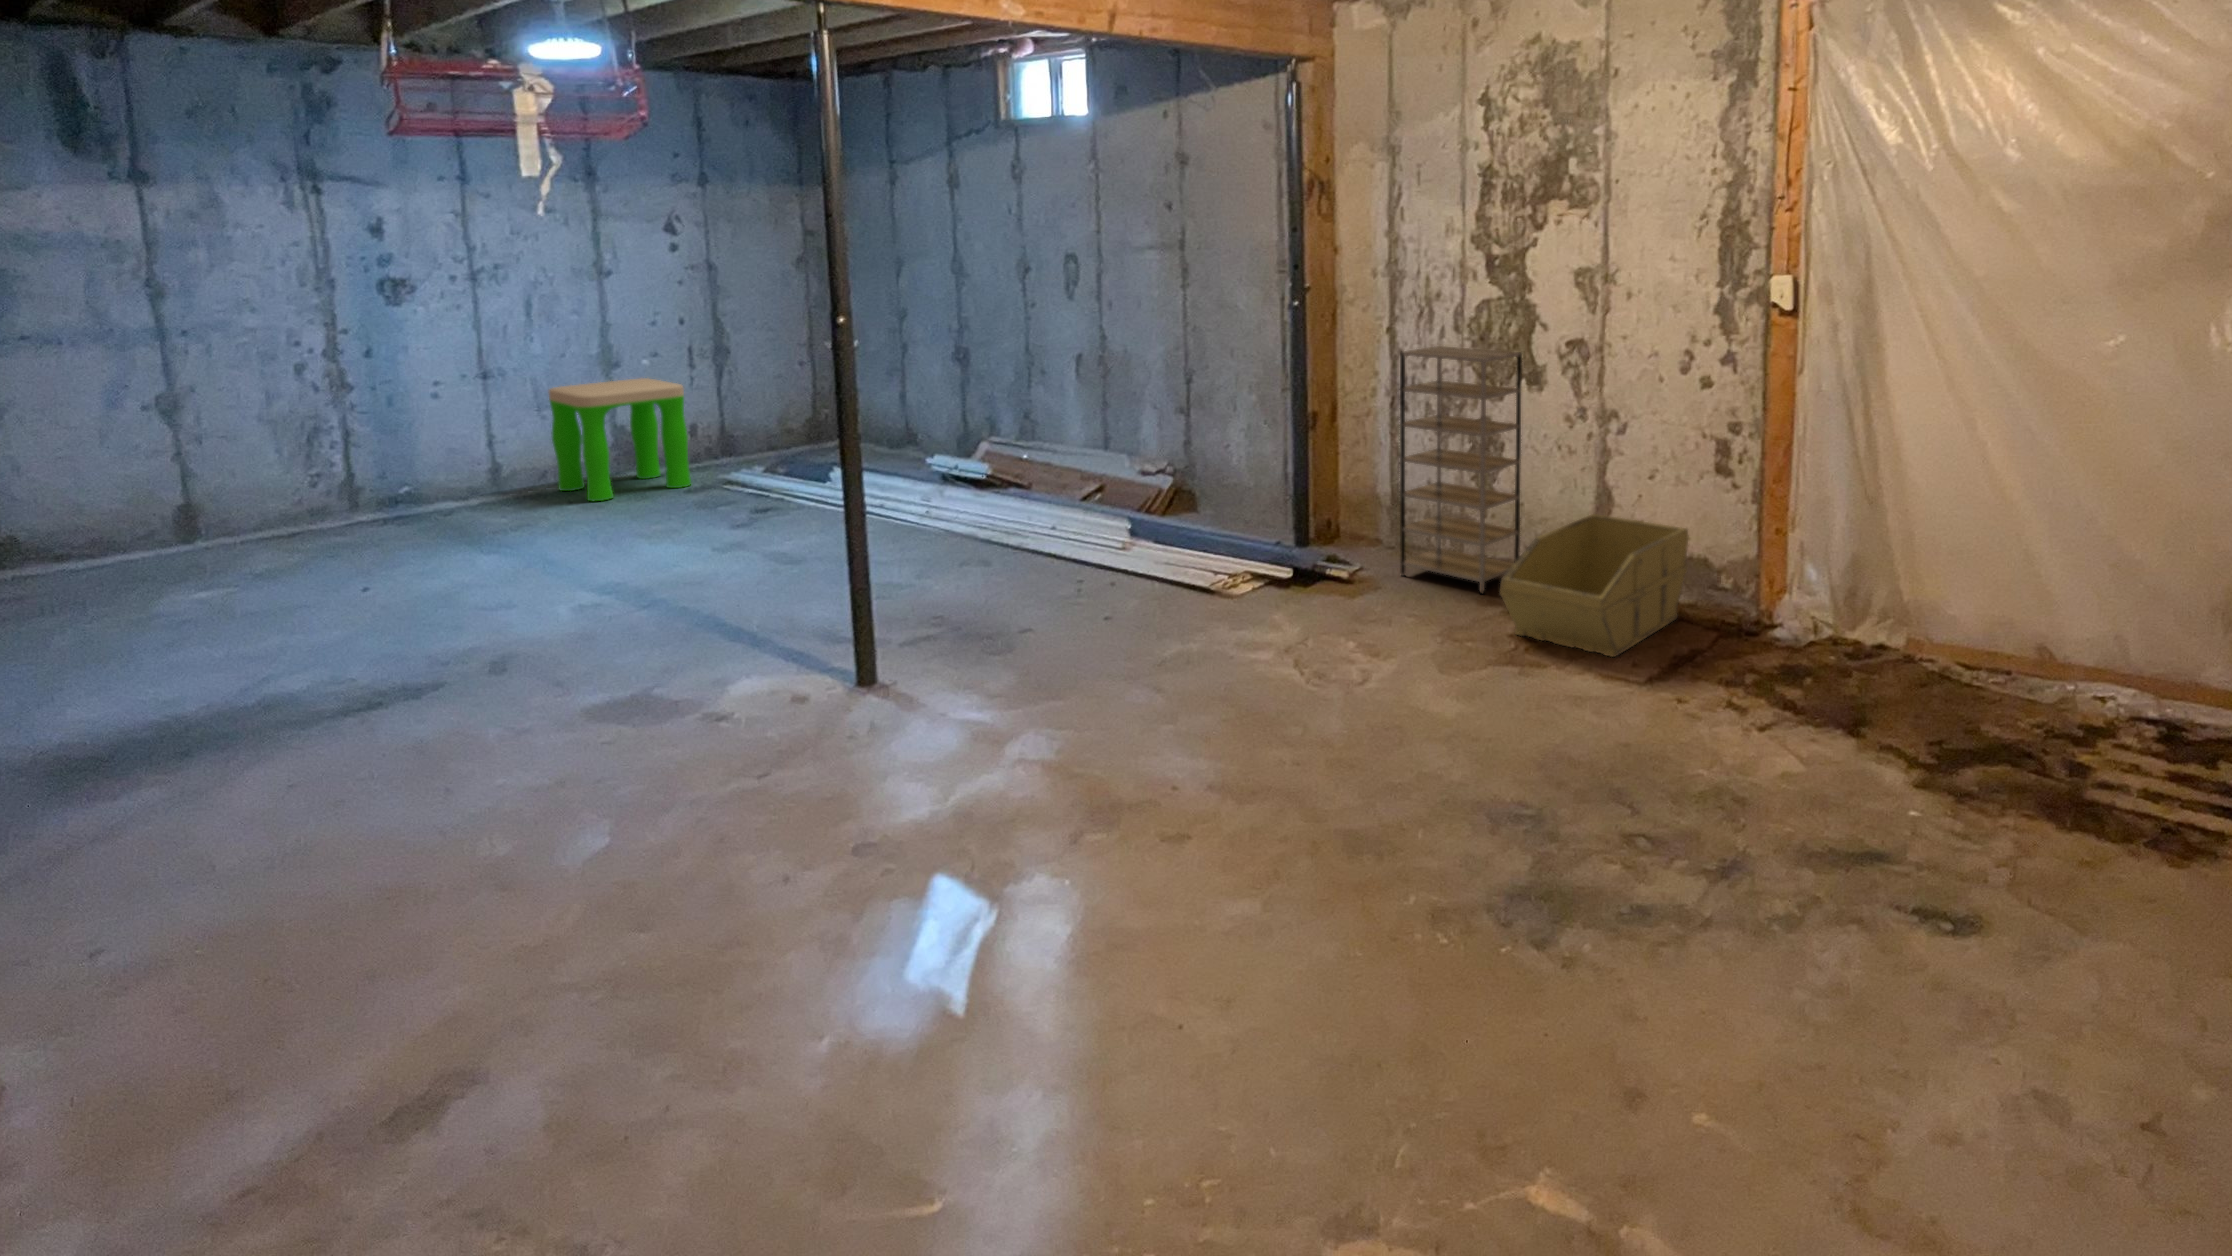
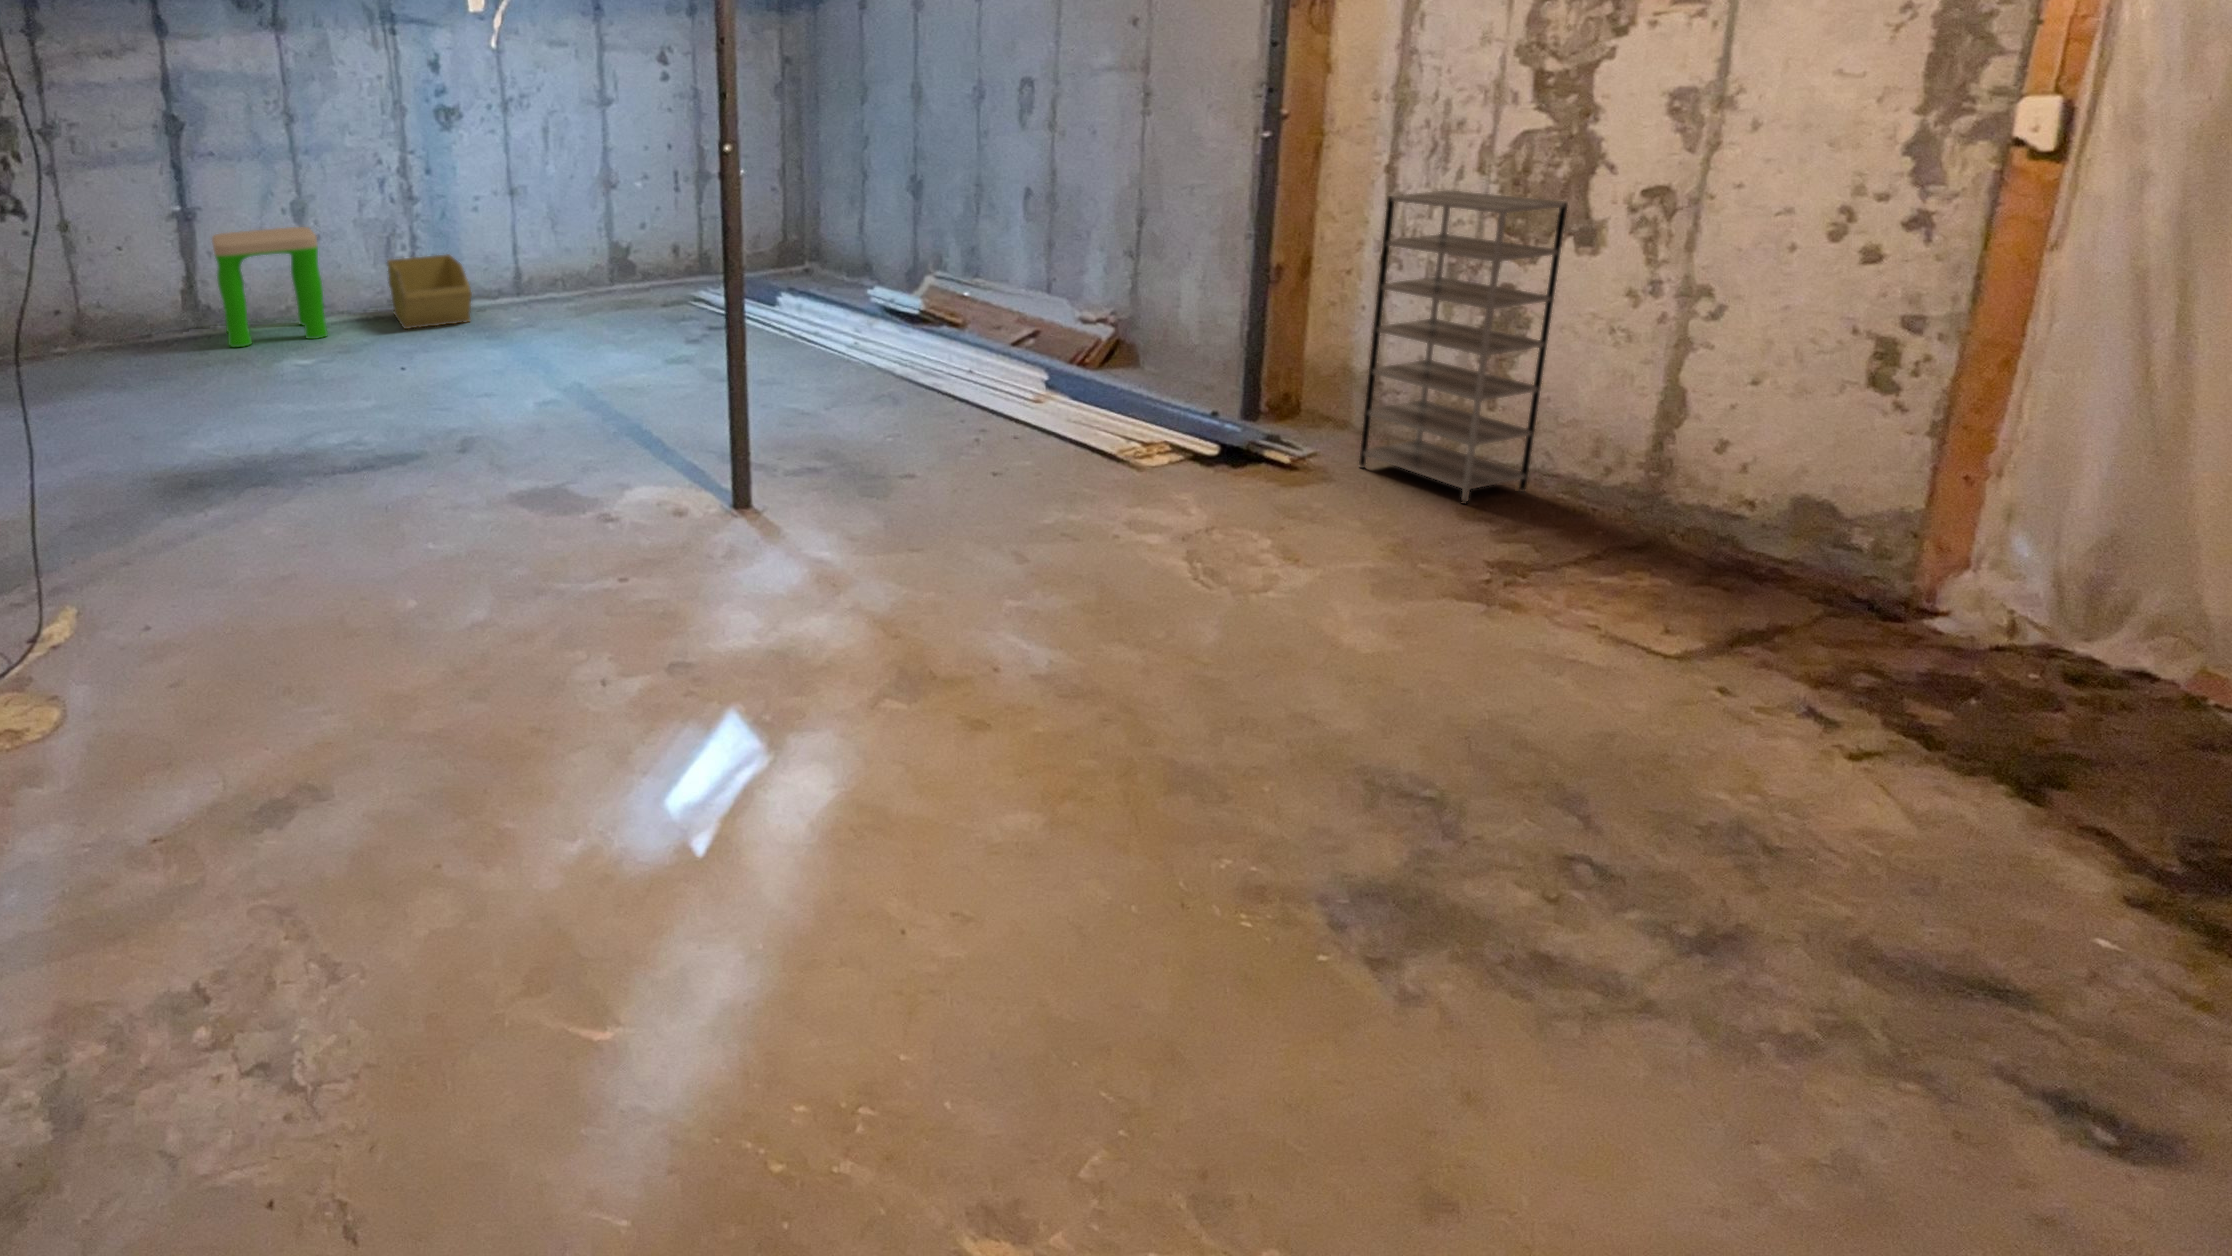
stool: present [549,378,691,501] -> present [212,227,328,347]
storage bin: present [1500,514,1688,657] -> present [387,255,472,329]

